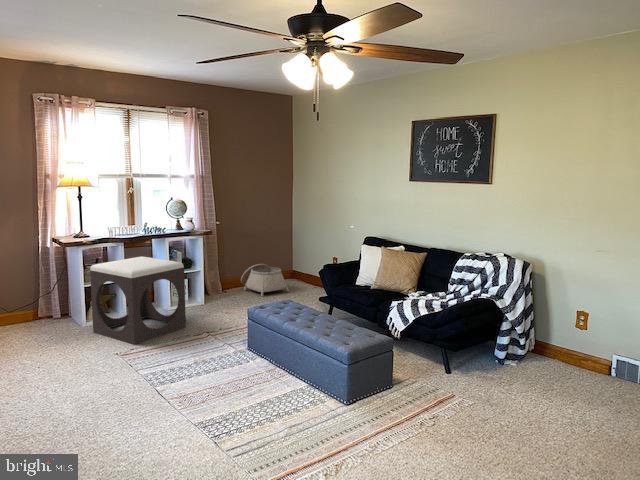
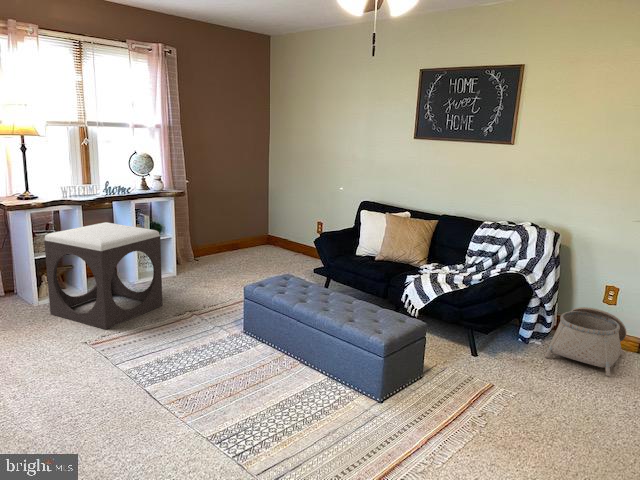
basket: present [241,264,289,296] -> present [545,307,626,376]

